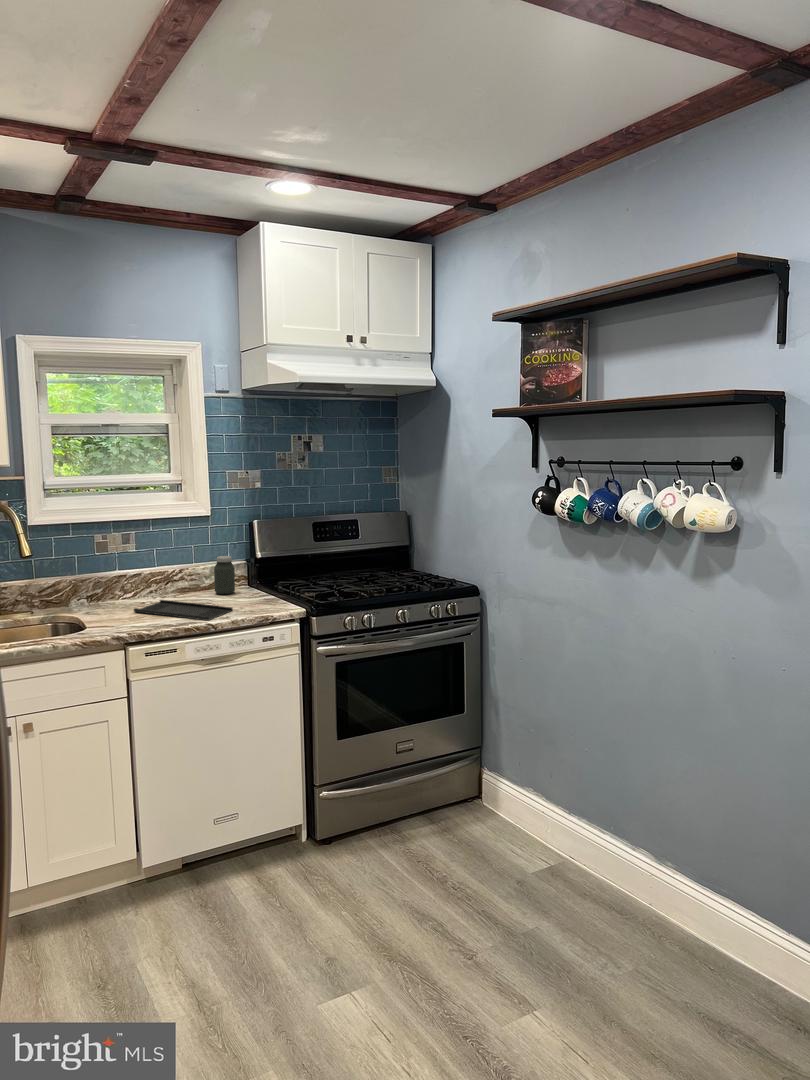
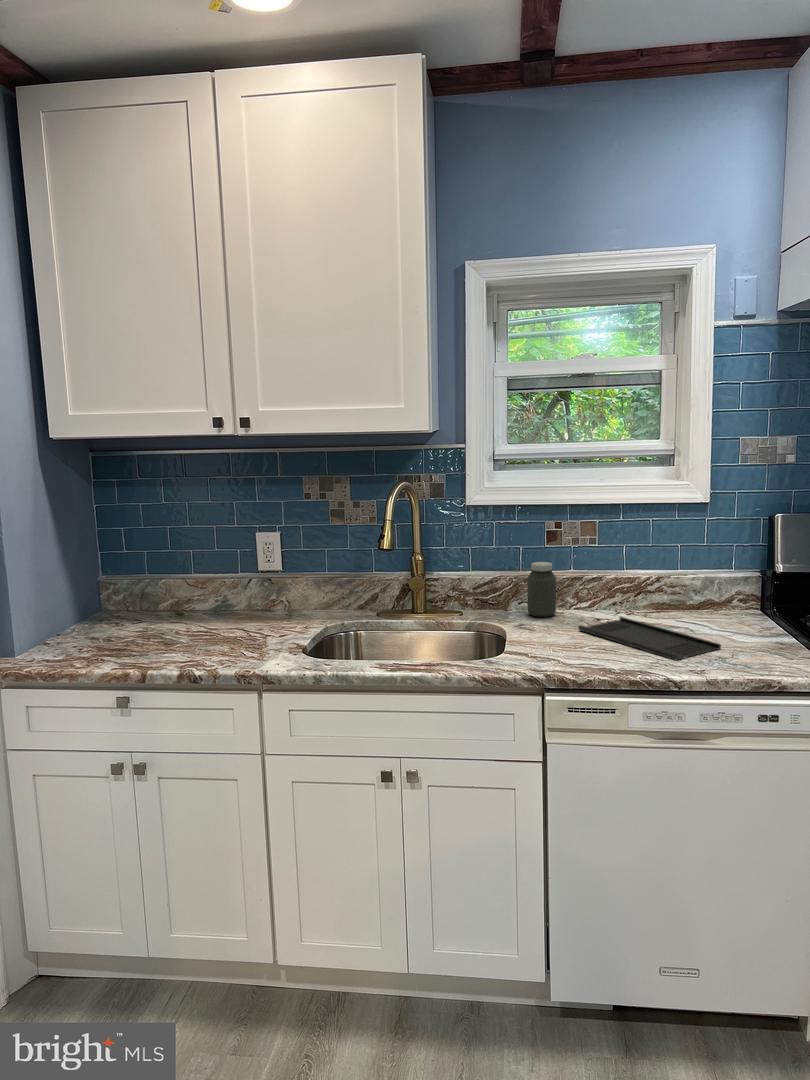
jar: present [214,556,235,594] -> present [527,562,556,617]

